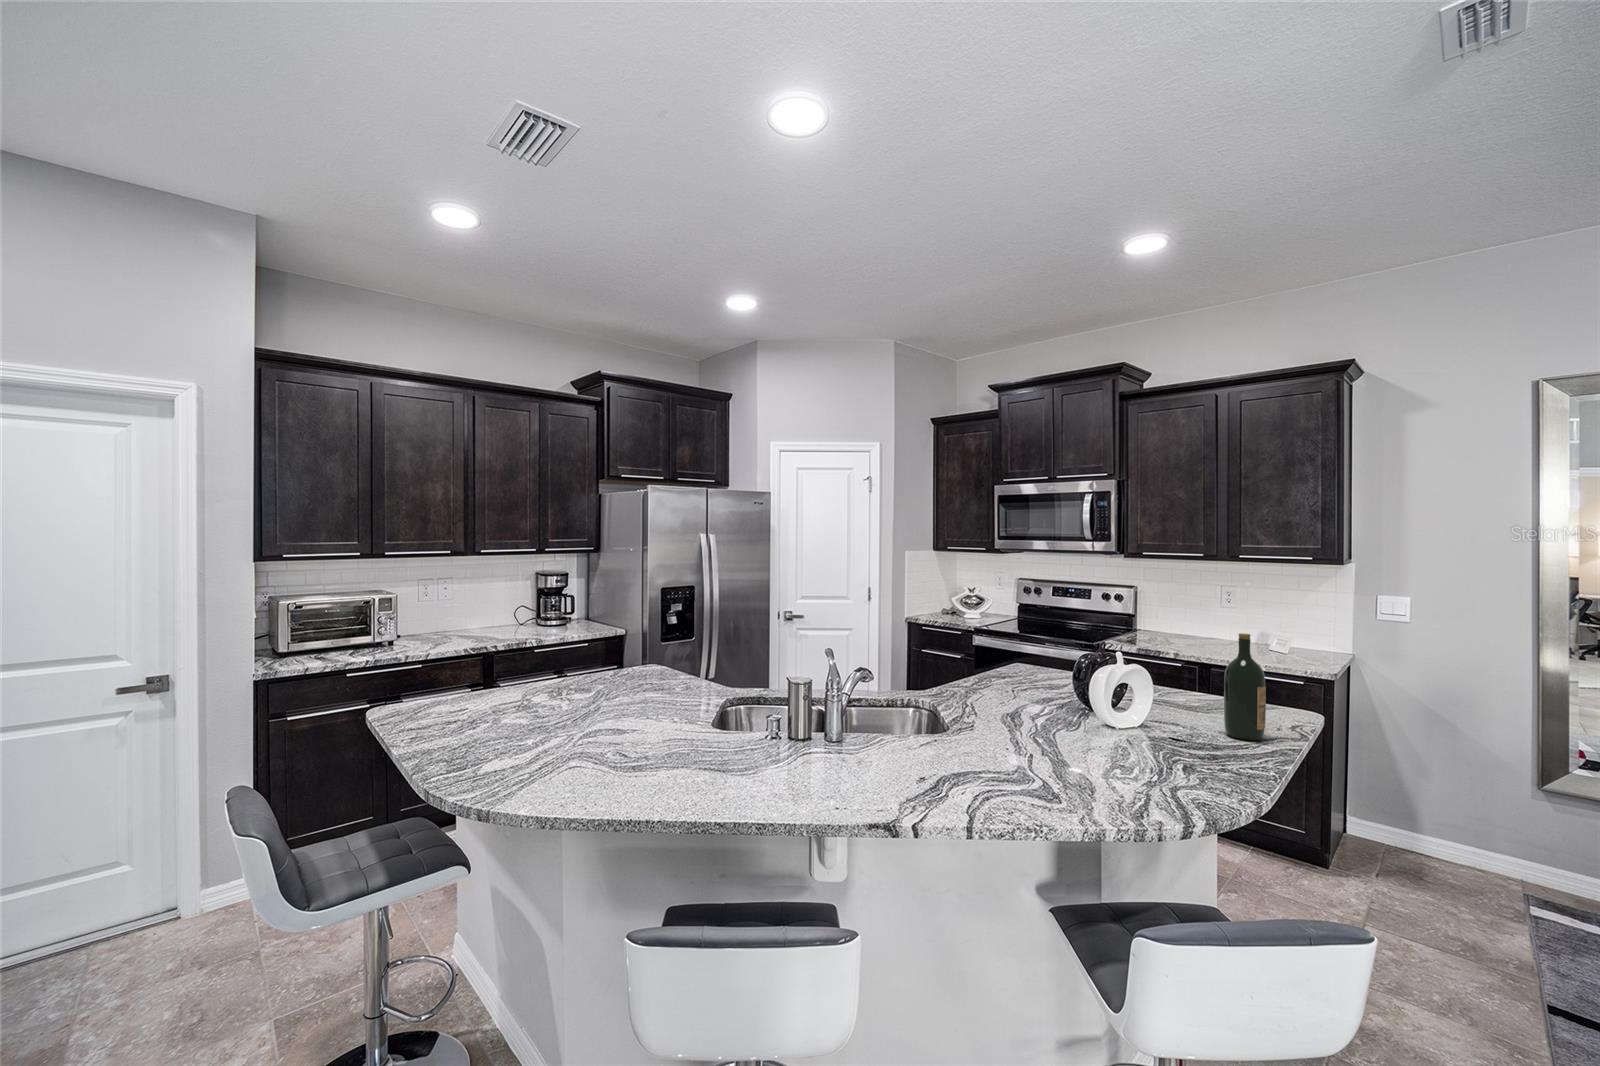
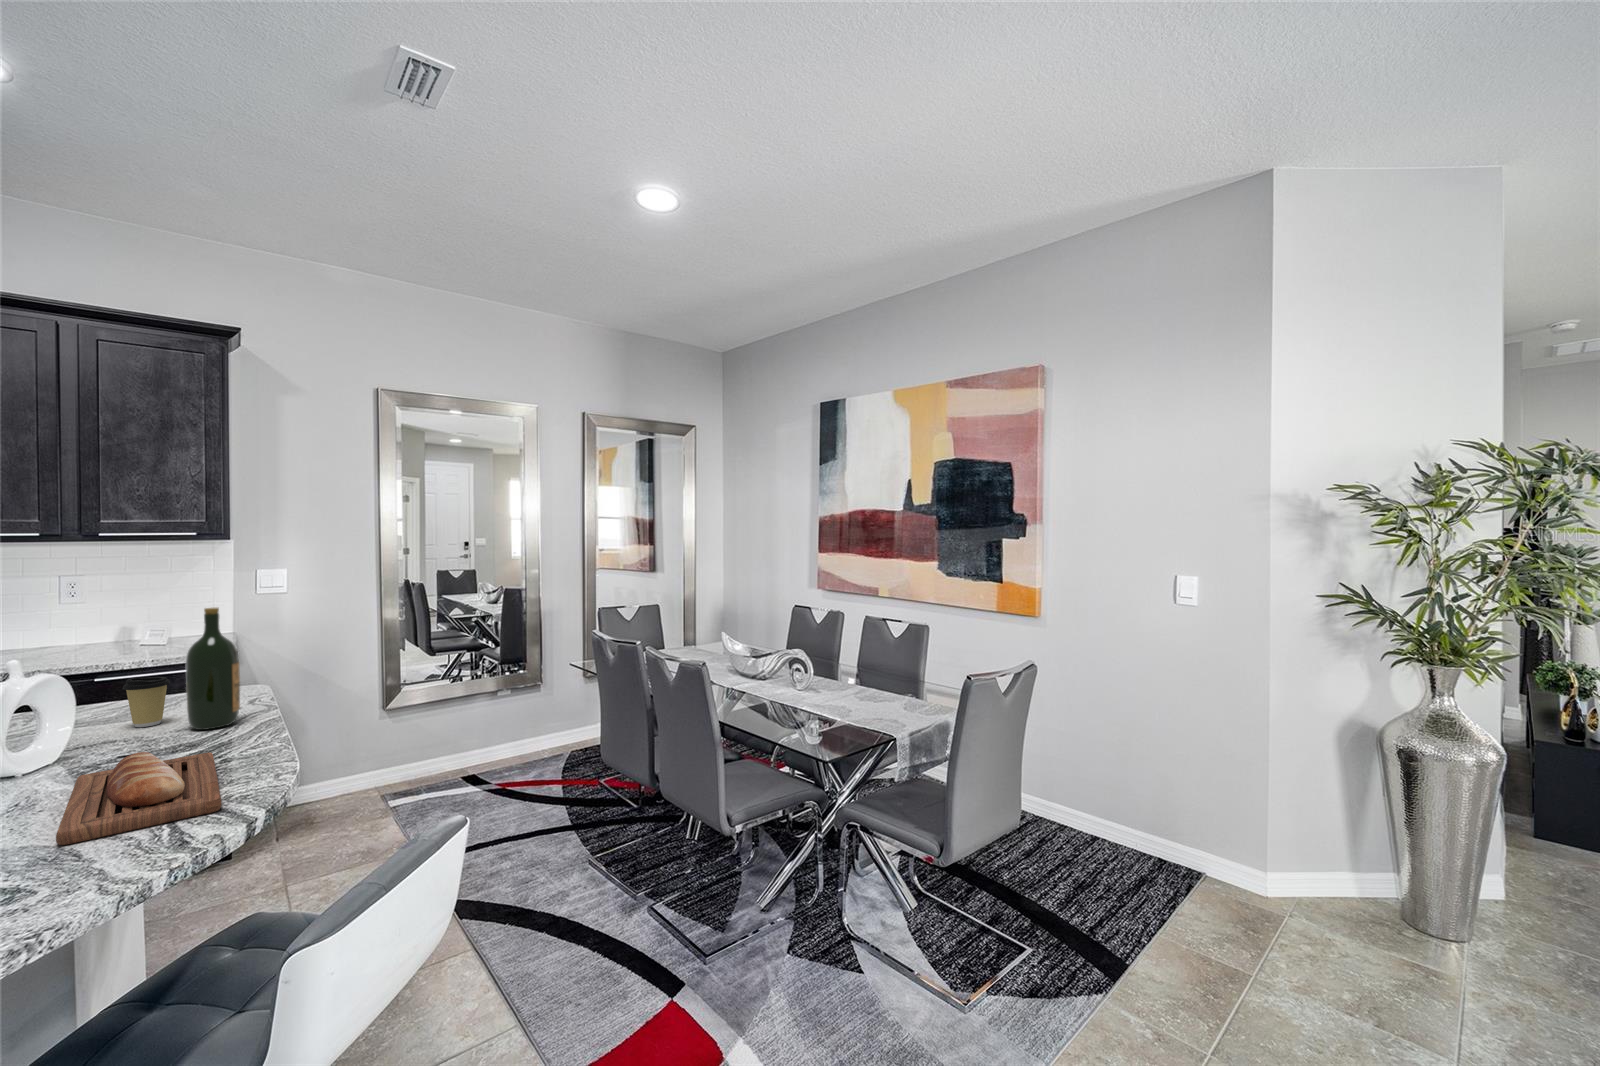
coffee cup: none [1189,680,1222,722] -> present [122,677,170,727]
bread loaf: none [1087,738,1213,805] -> present [56,752,221,845]

